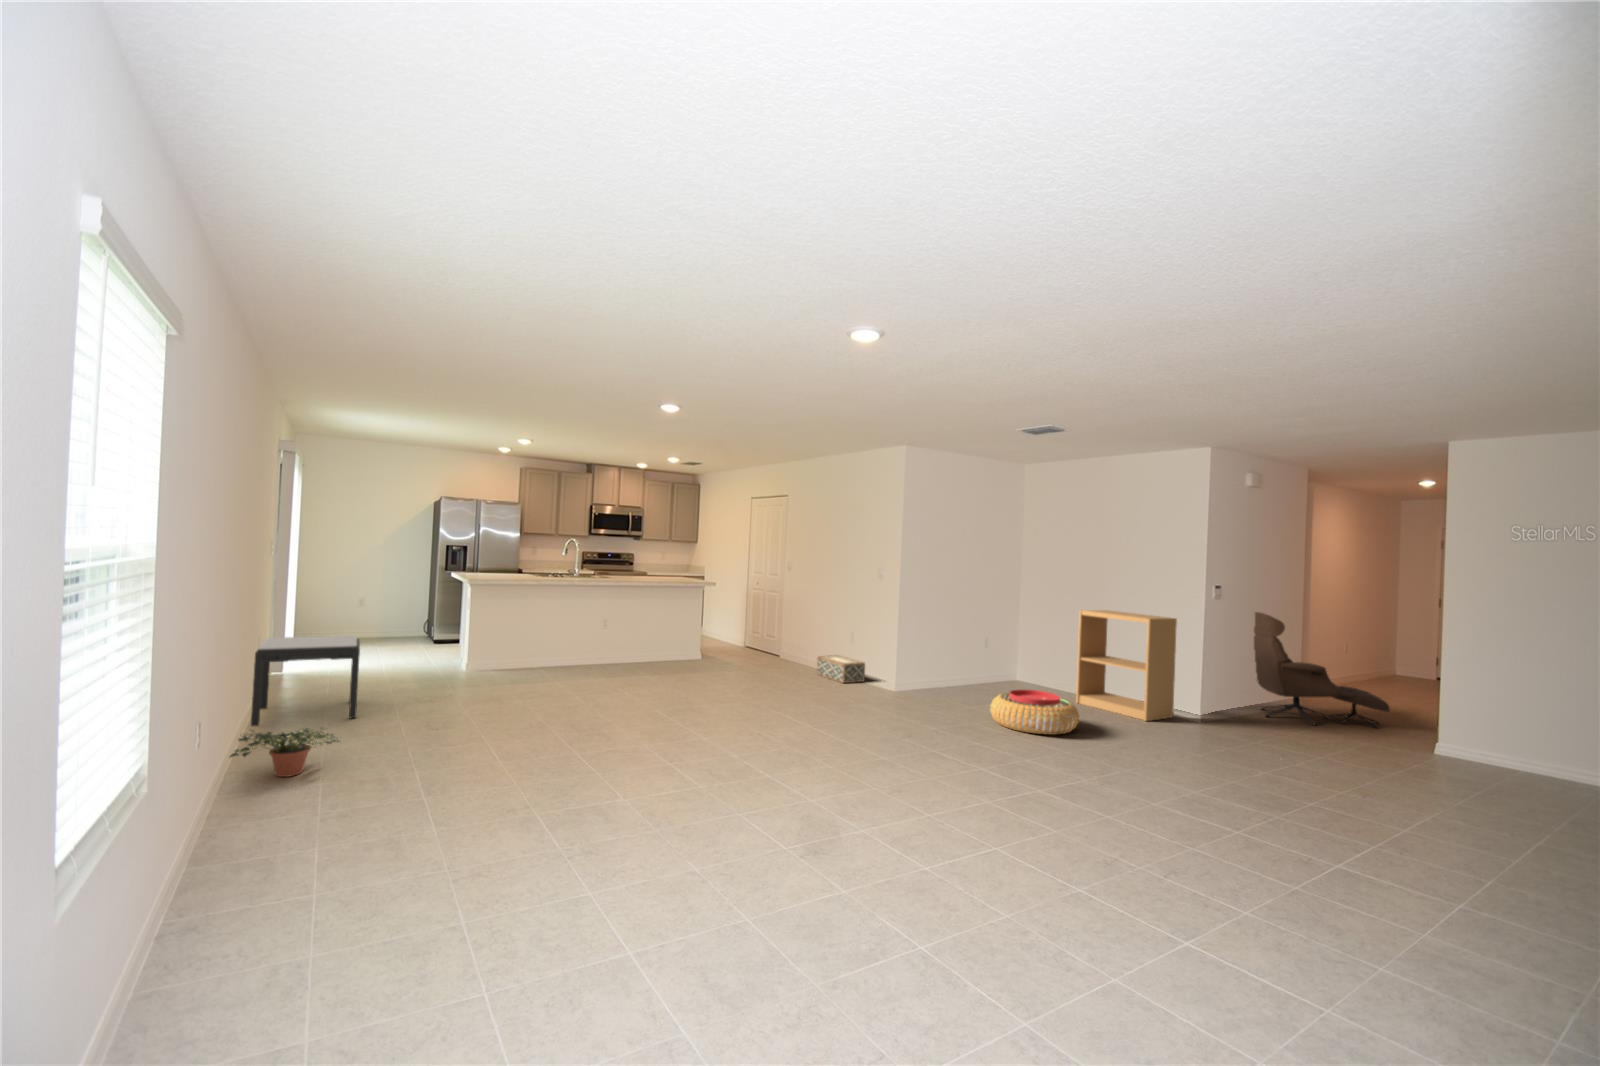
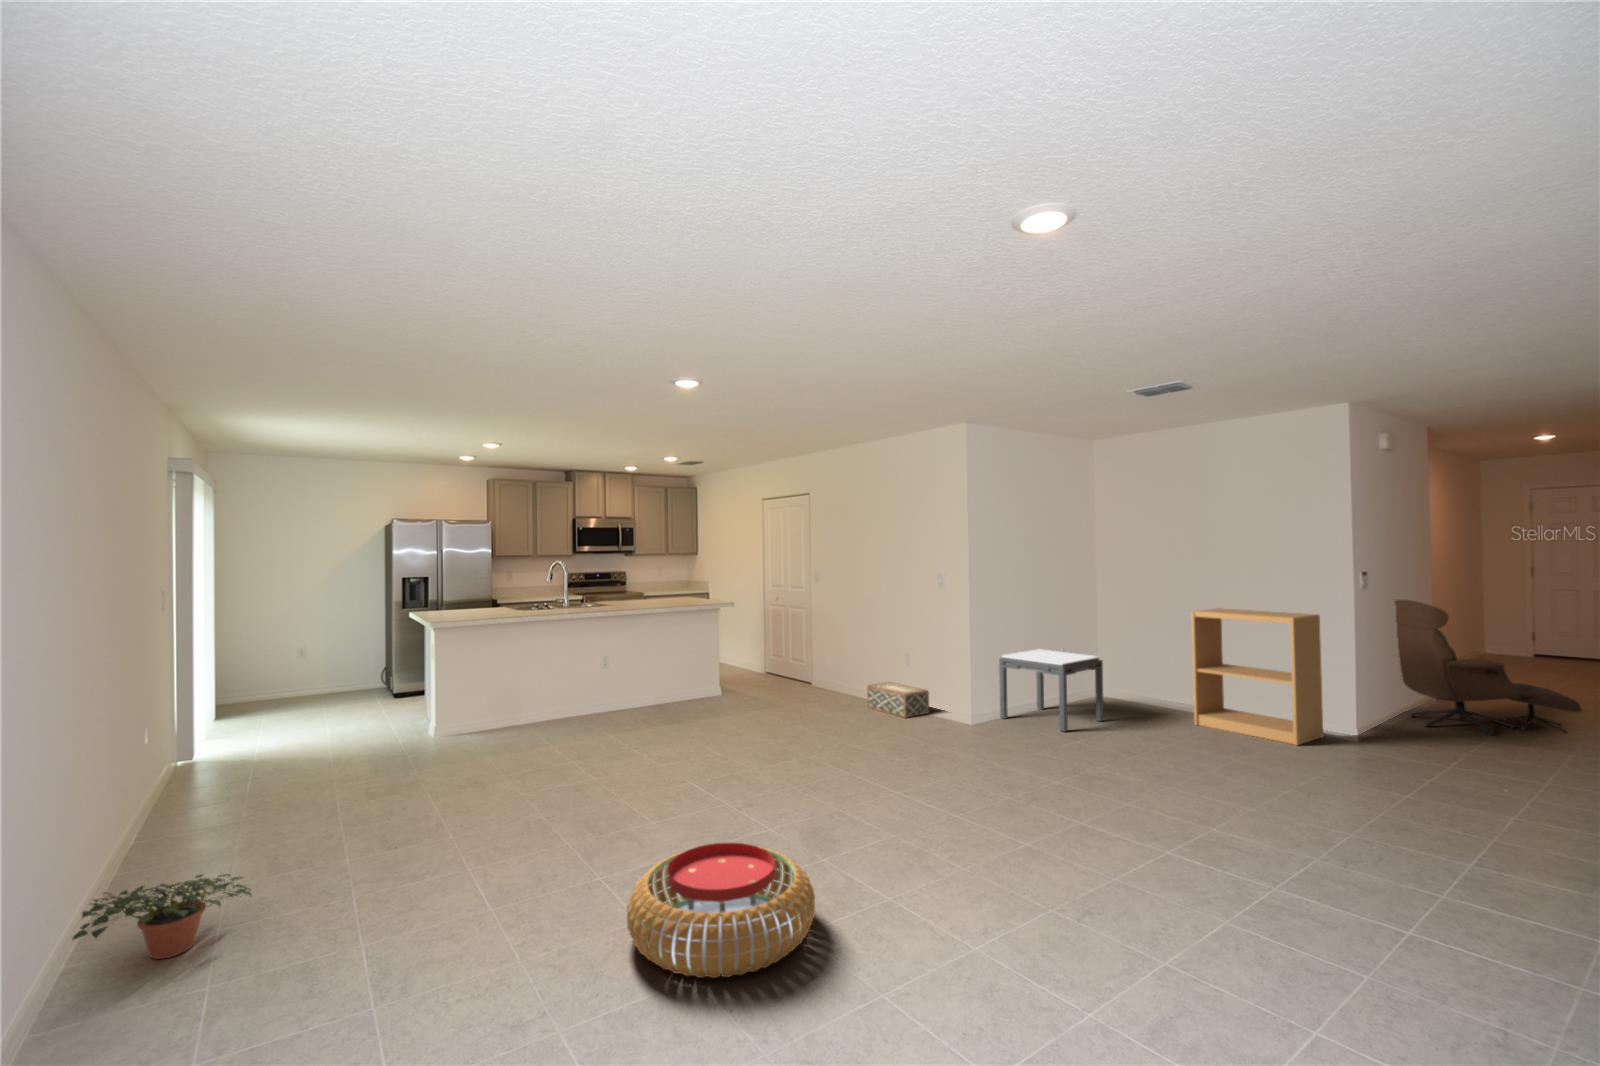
side table: present [251,636,360,726] -> present [999,649,1104,732]
pouf: present [990,690,1079,735] -> present [627,843,815,978]

